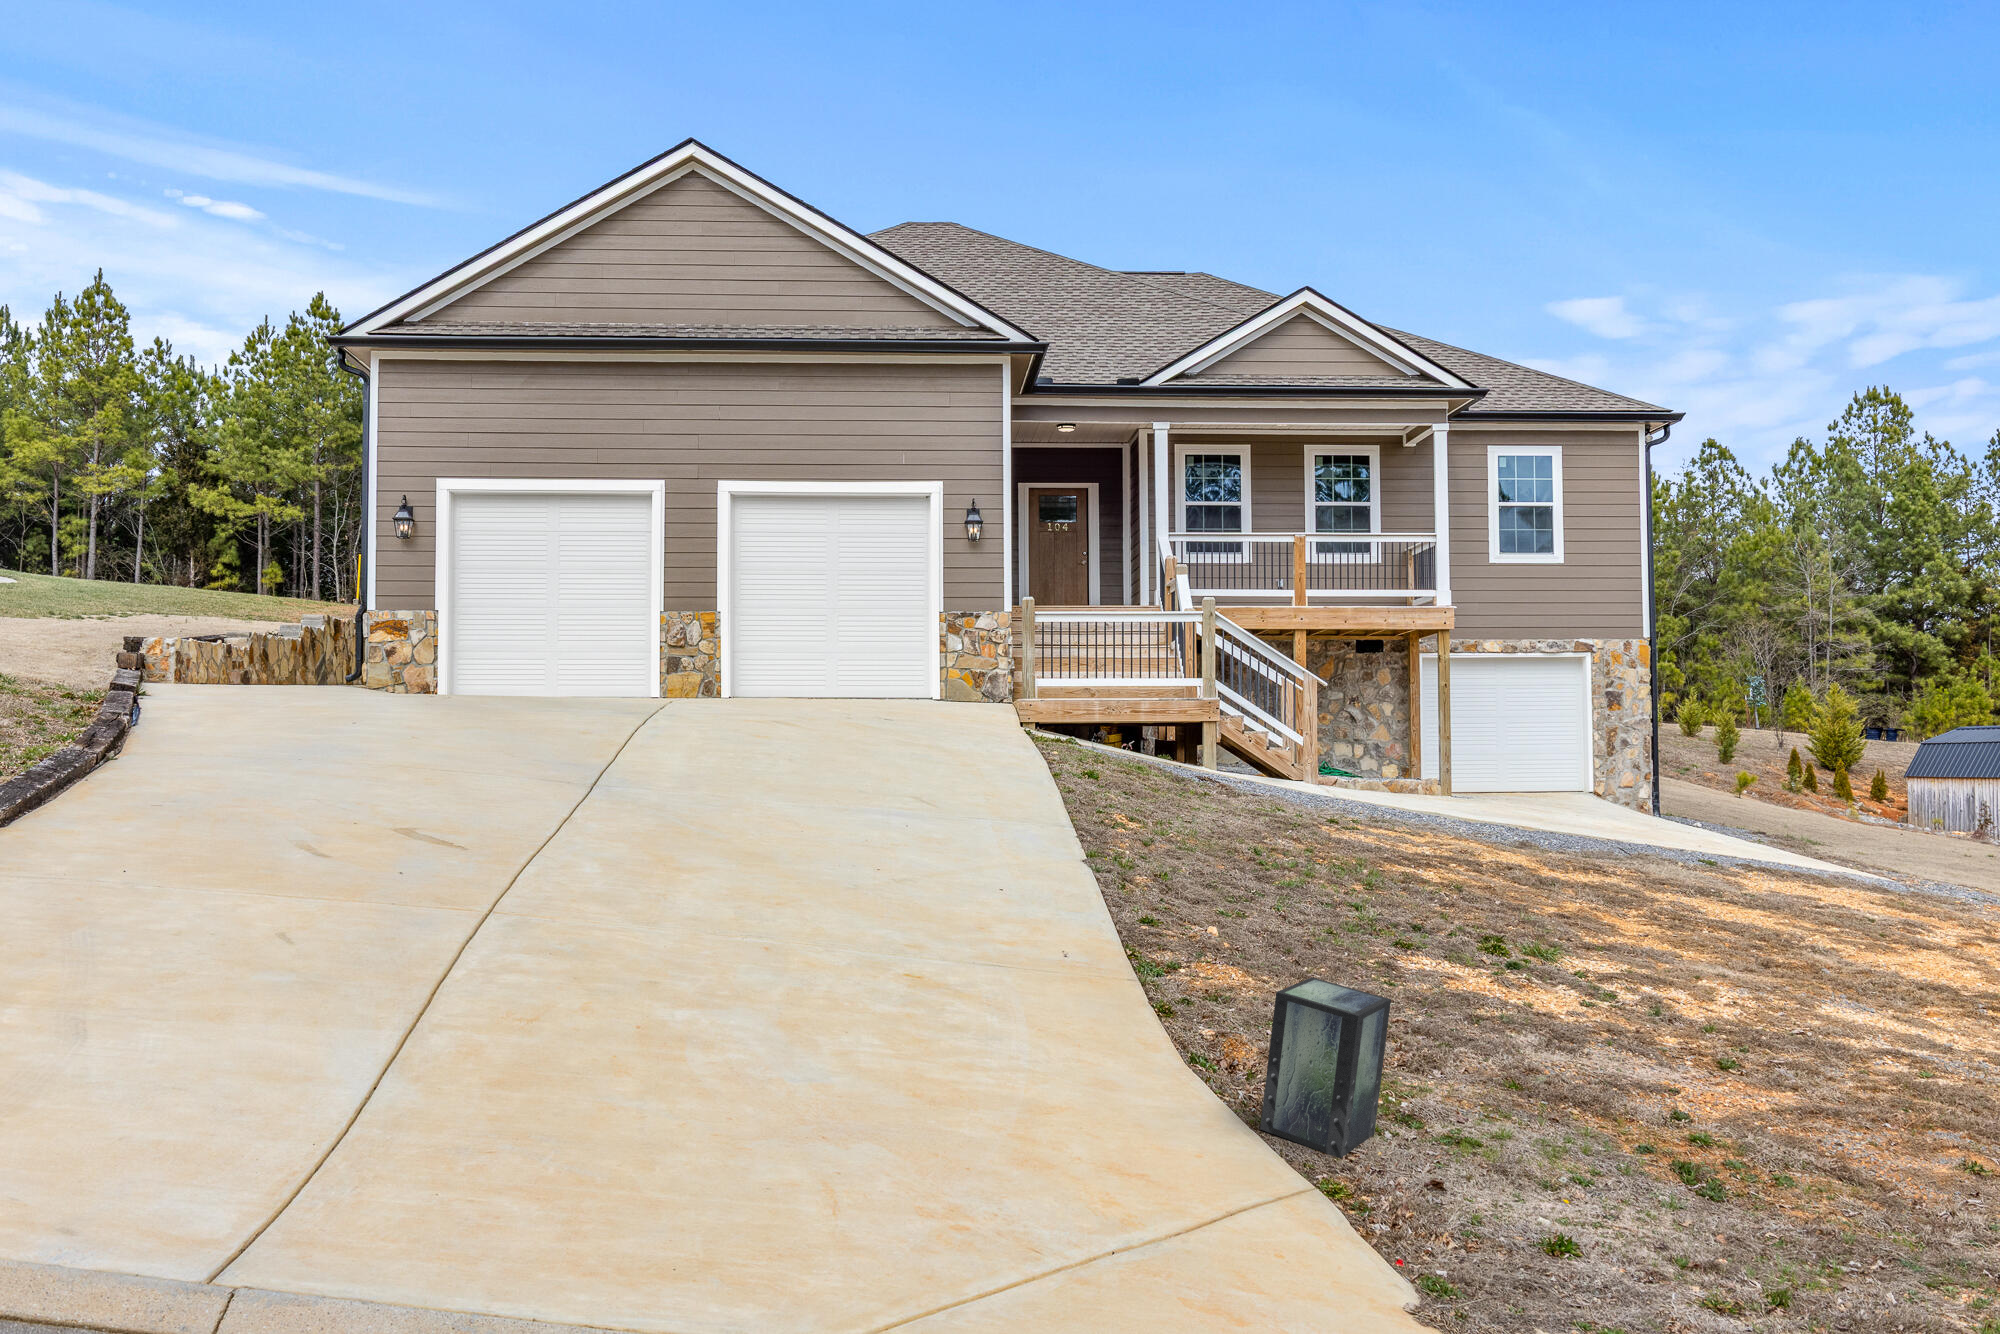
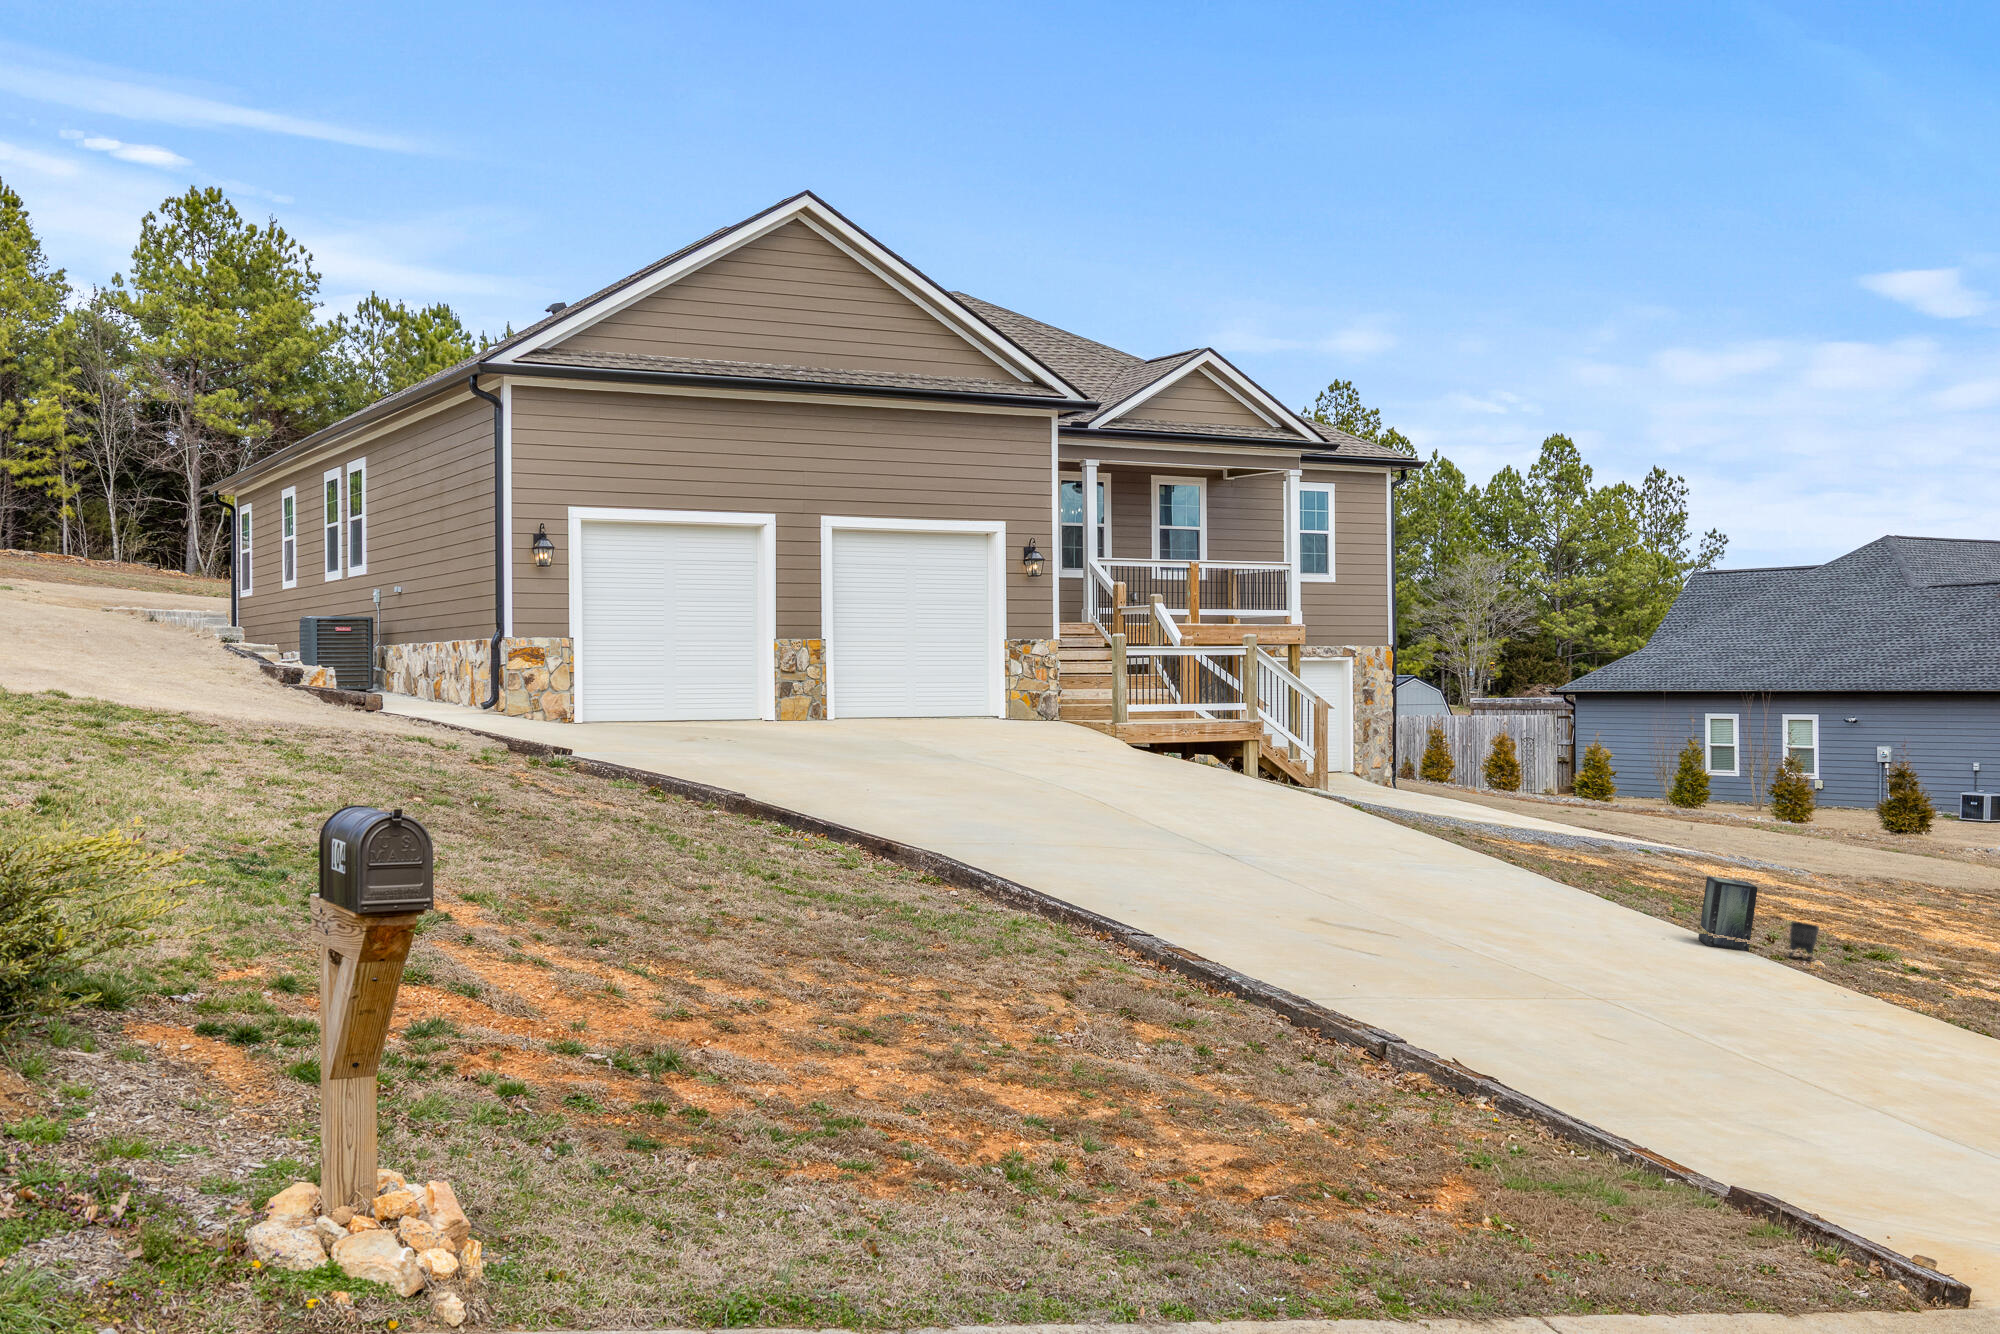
planter: none [1415,1106,1485,1210] -> present [1789,922,1819,961]

